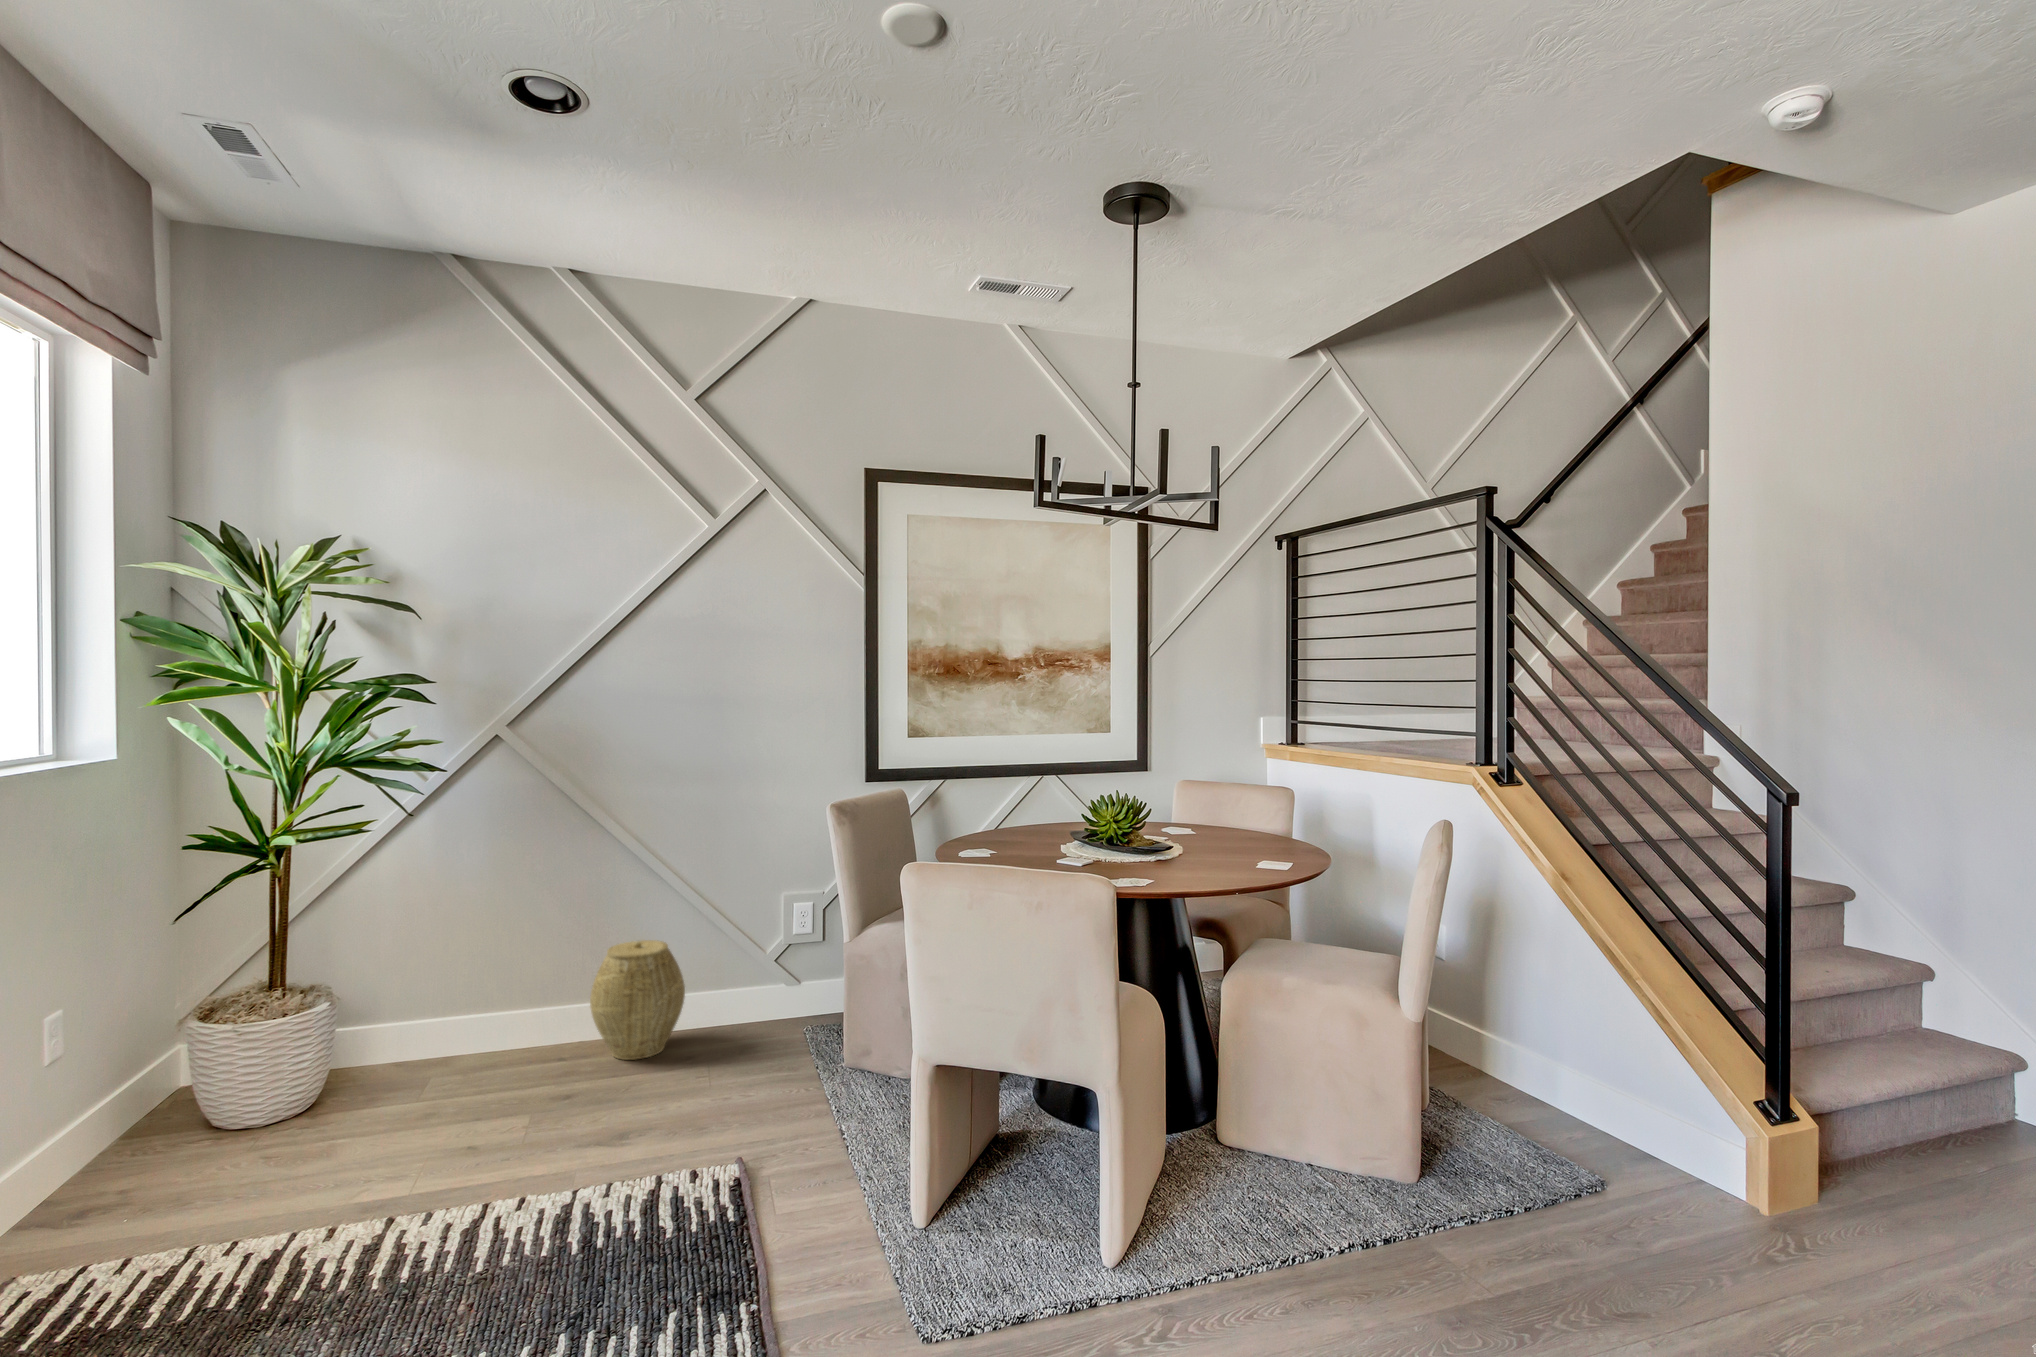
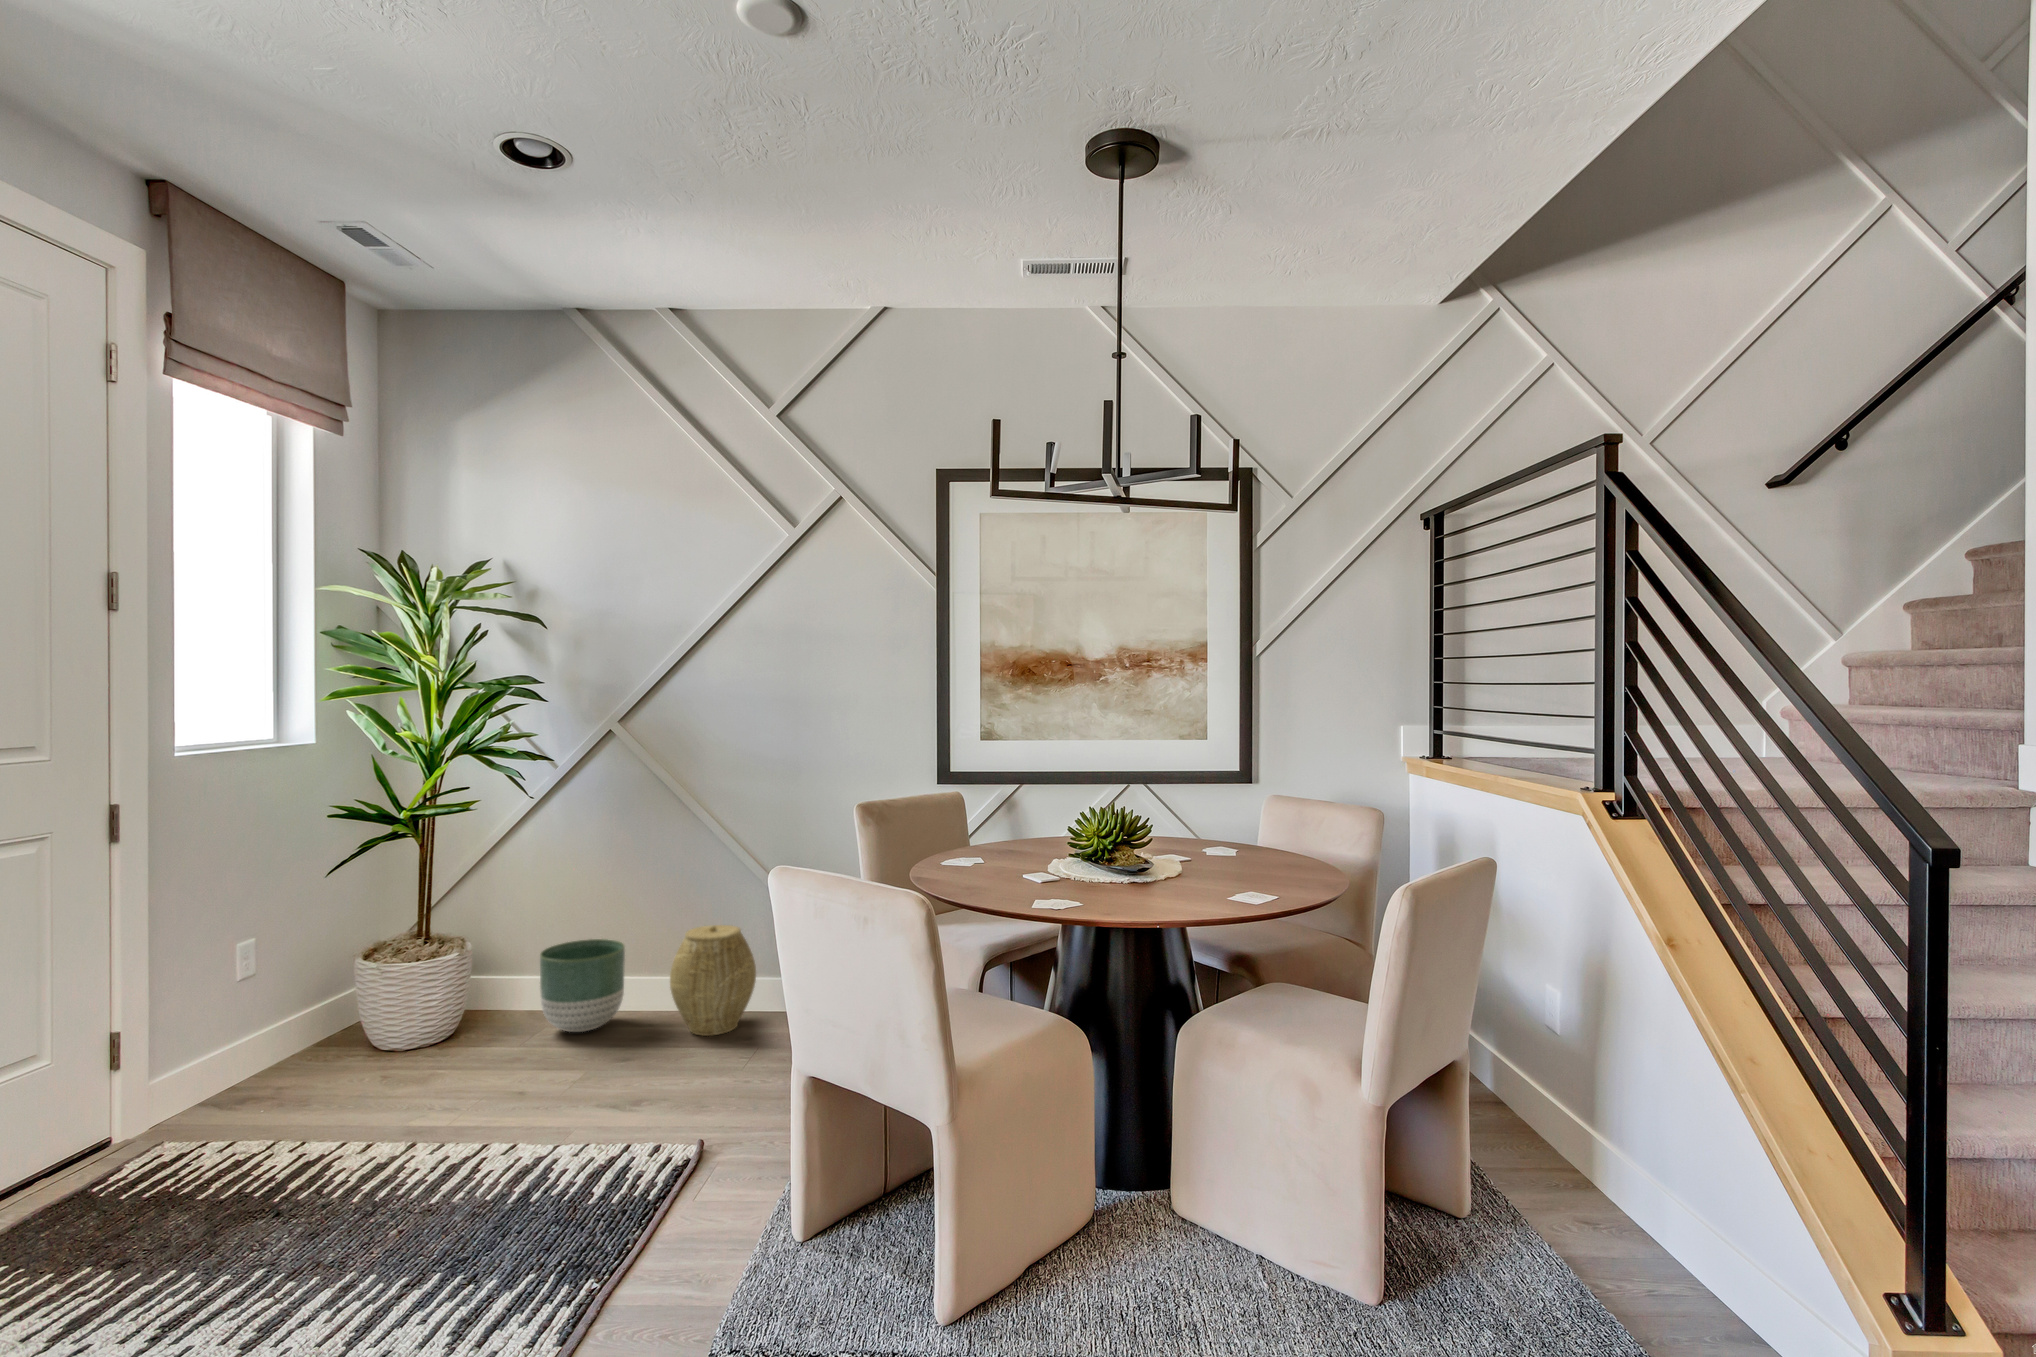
planter: none [430,969,530,1076] -> present [540,939,625,1032]

